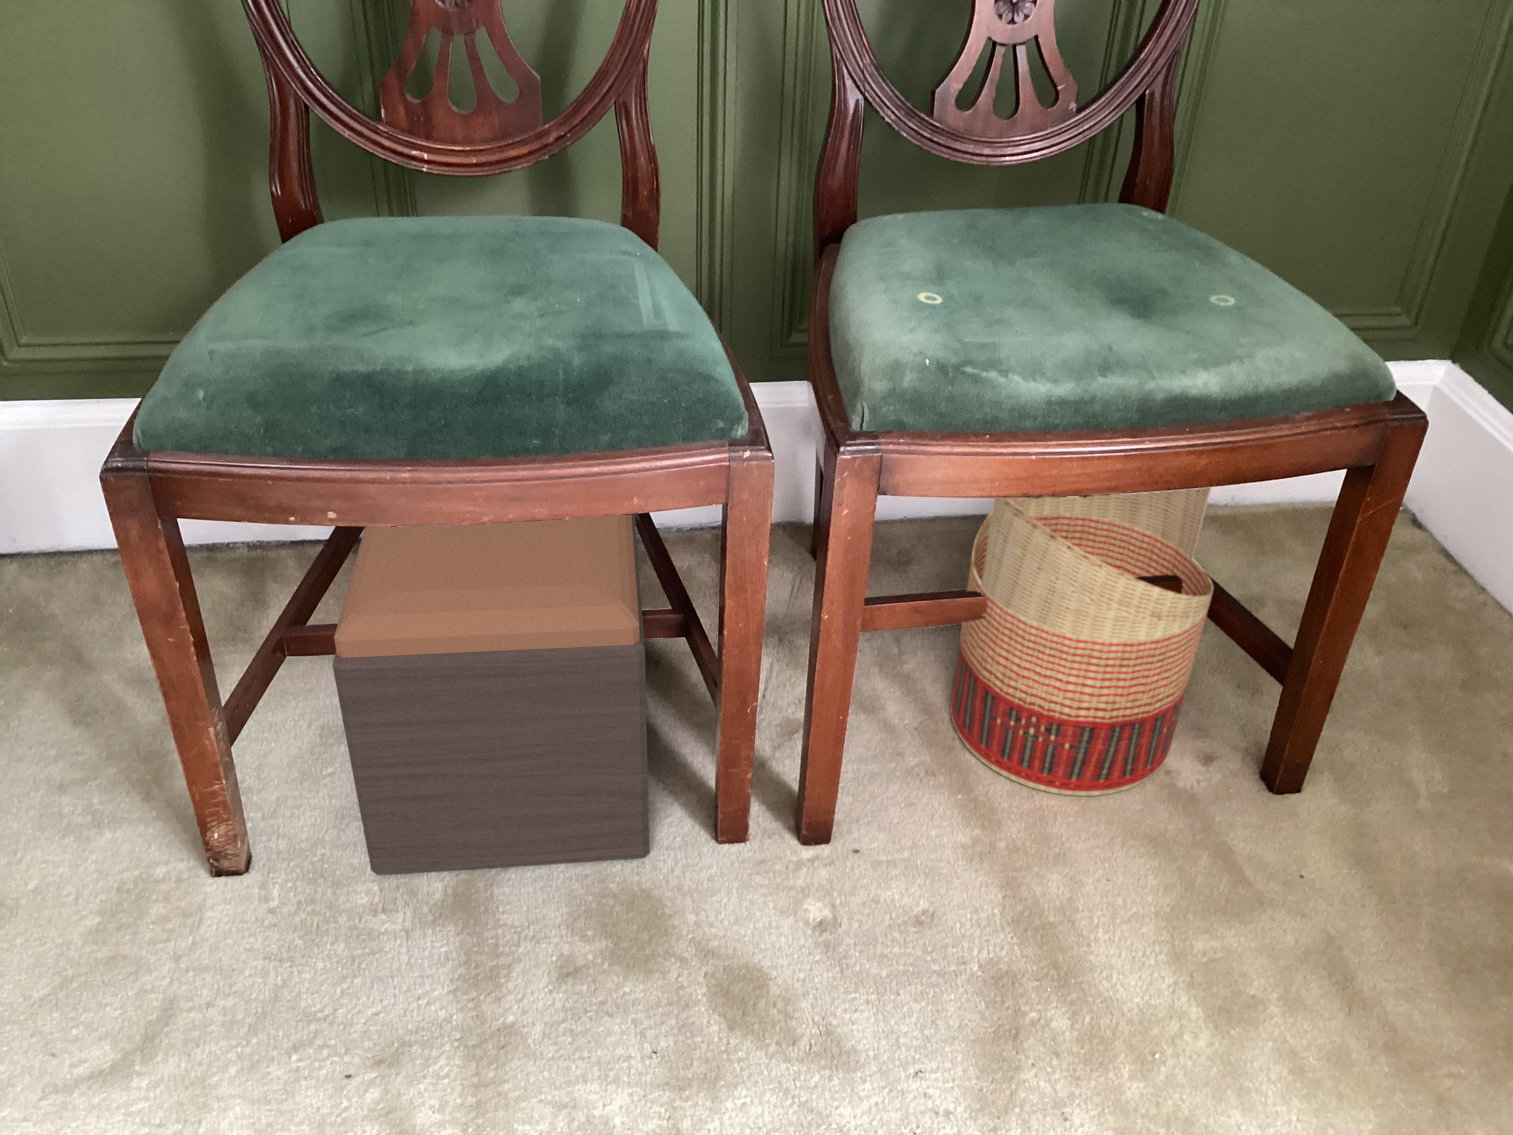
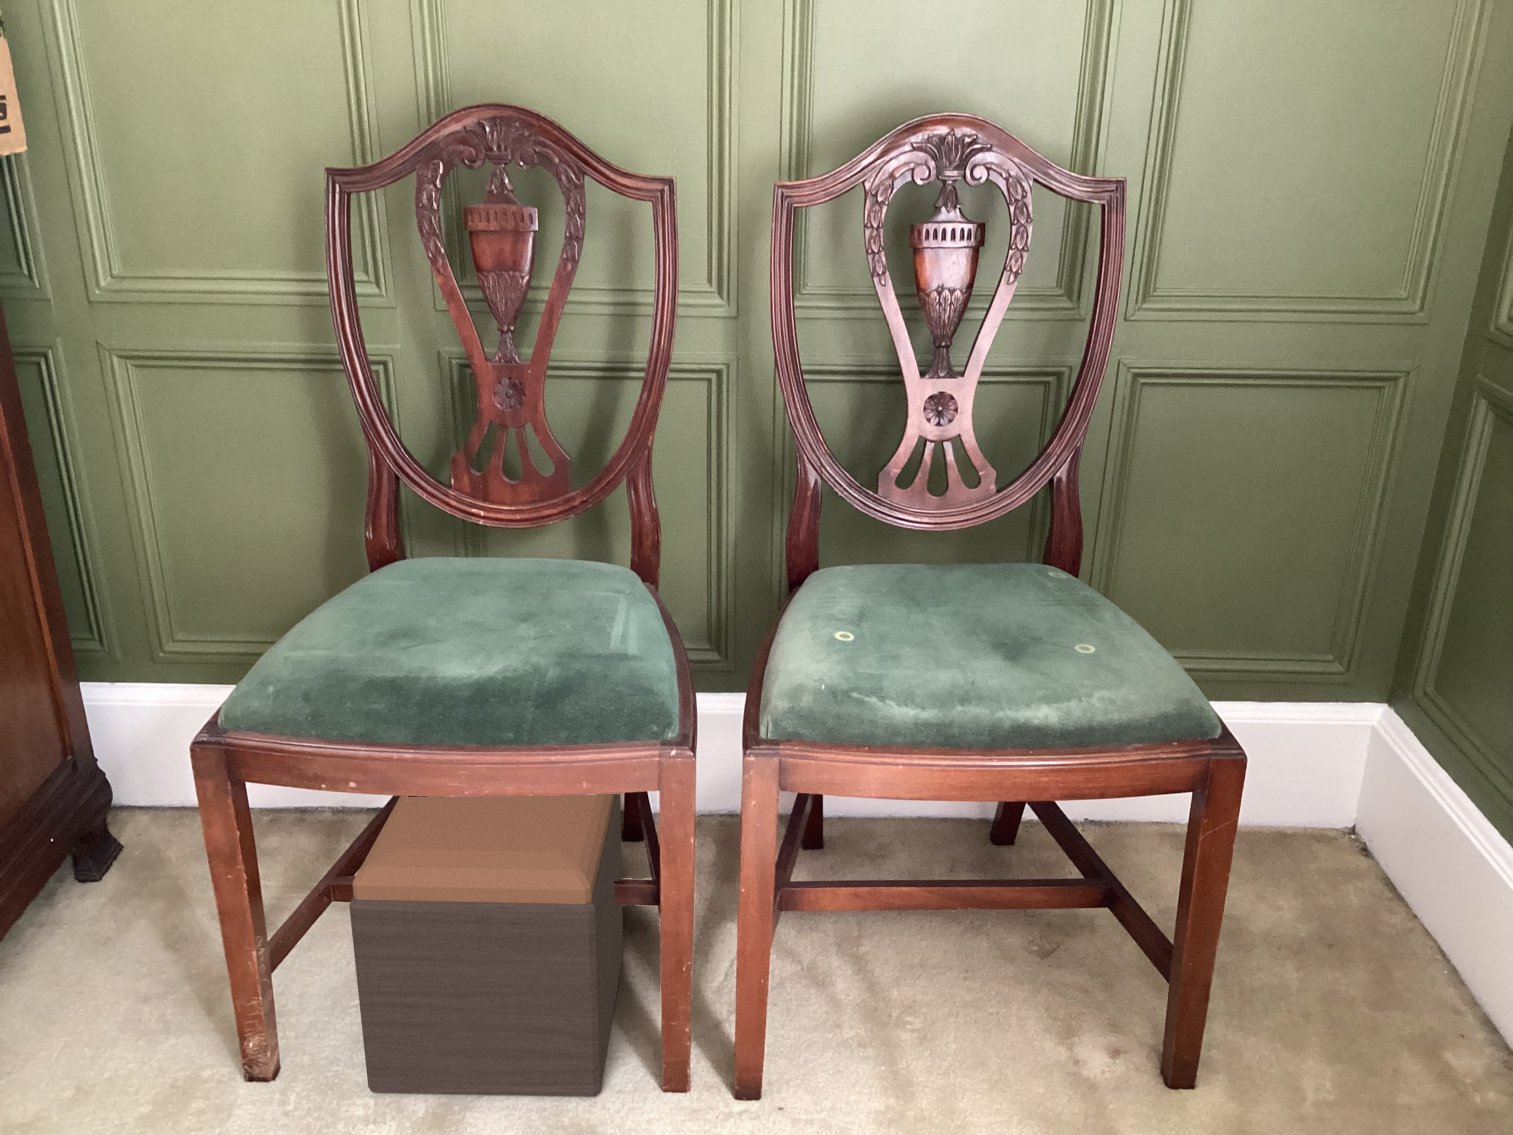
basket: present [950,487,1213,796] -> none [889,760,1112,1075]

